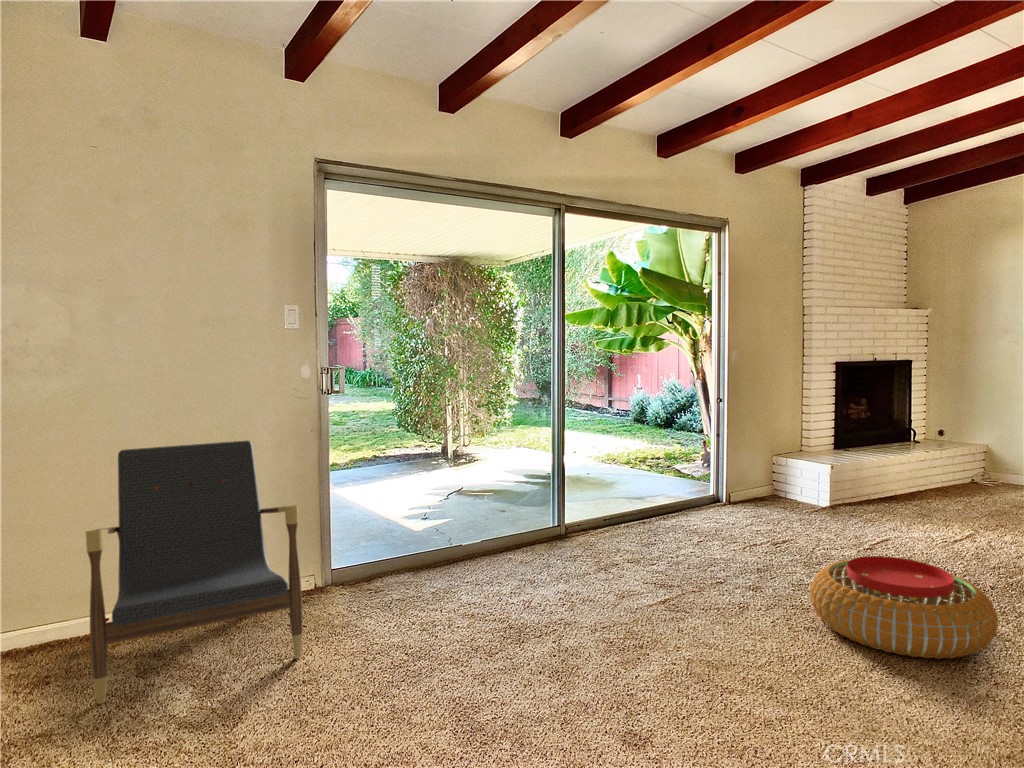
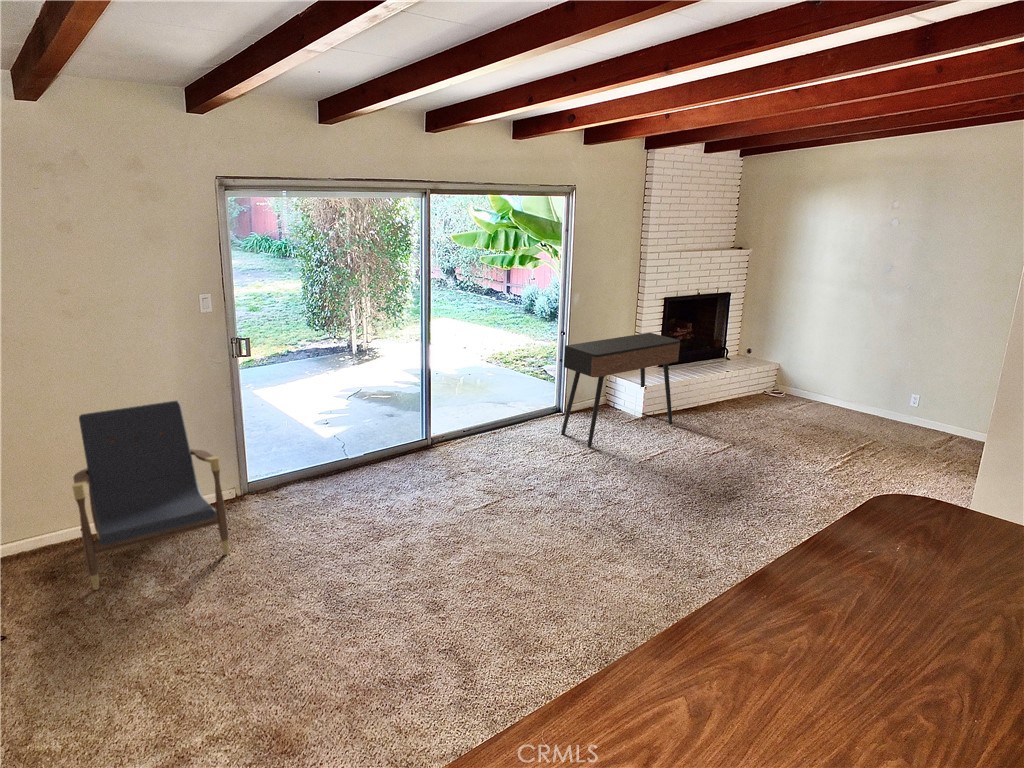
console table: none [732,396,879,536] -> present [561,333,680,447]
pouf: present [810,556,998,659] -> none [577,478,683,547]

